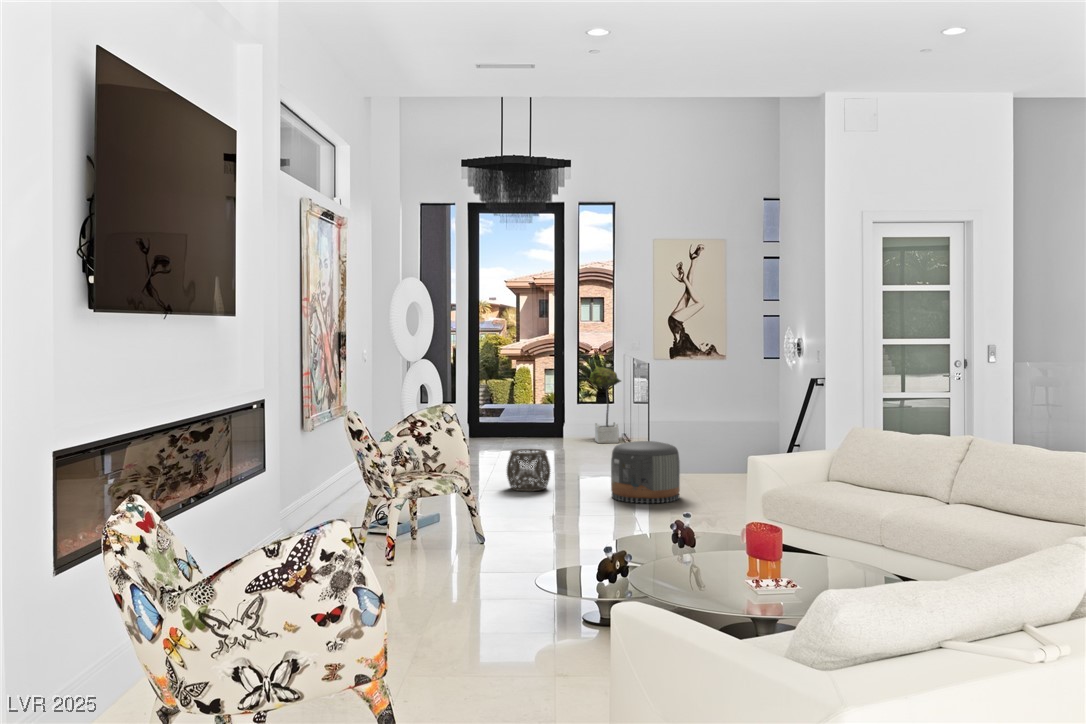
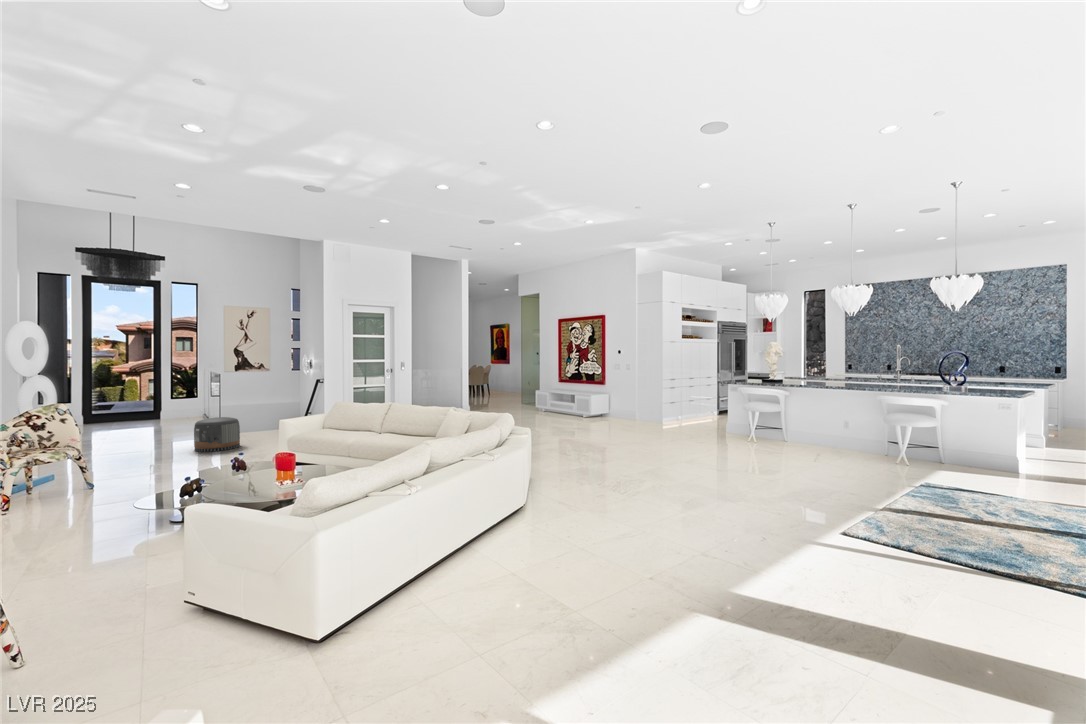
potted tree: present [589,366,621,443] -> none [183,377,207,423]
woven basket: present [507,449,550,491] -> none [113,428,150,455]

